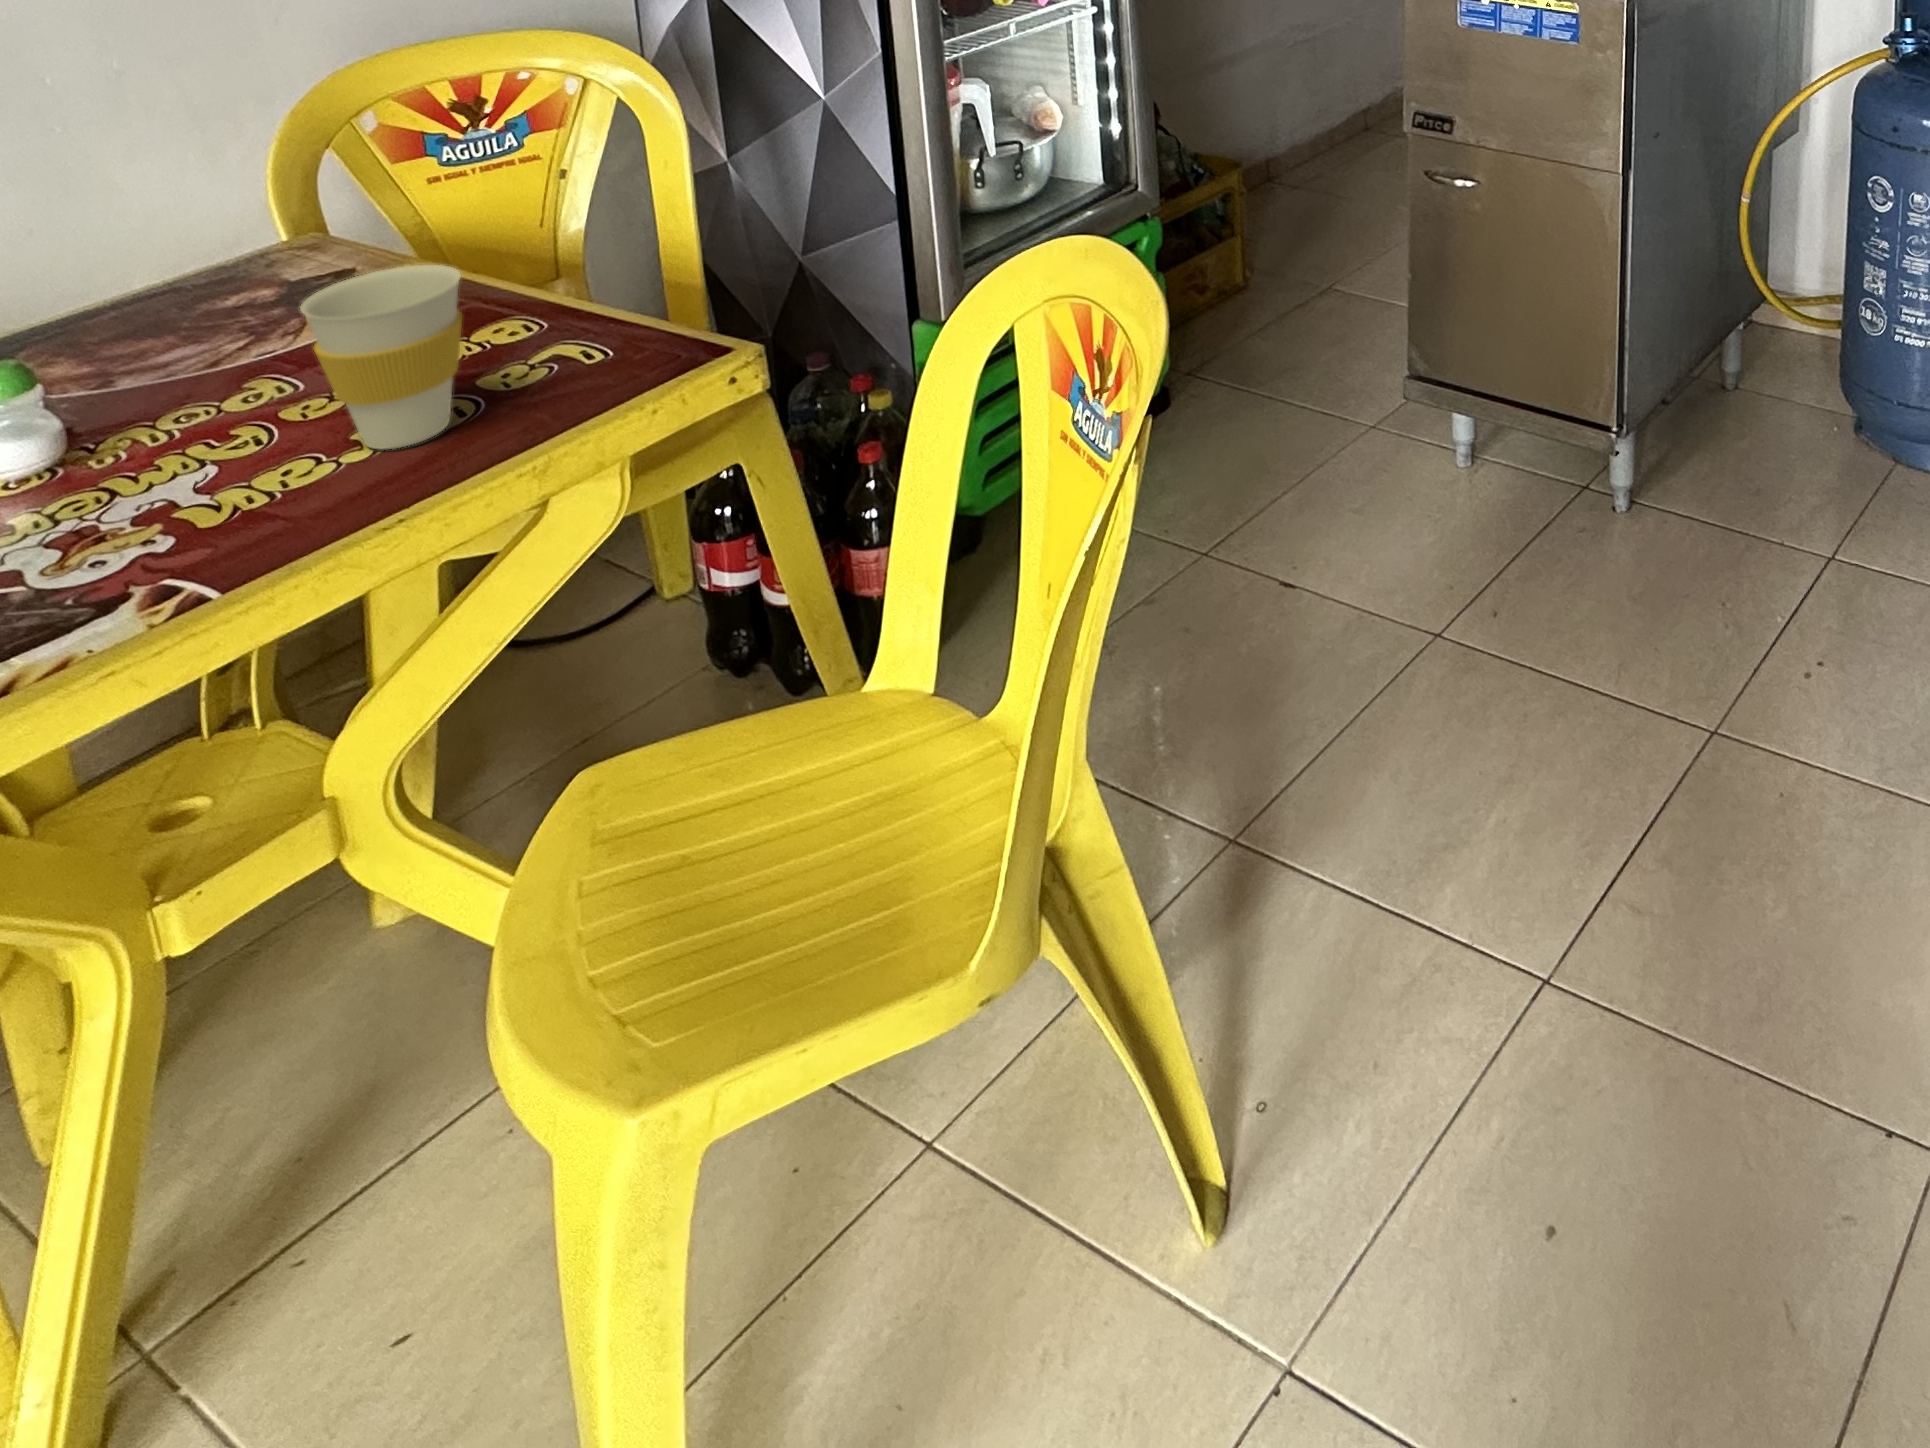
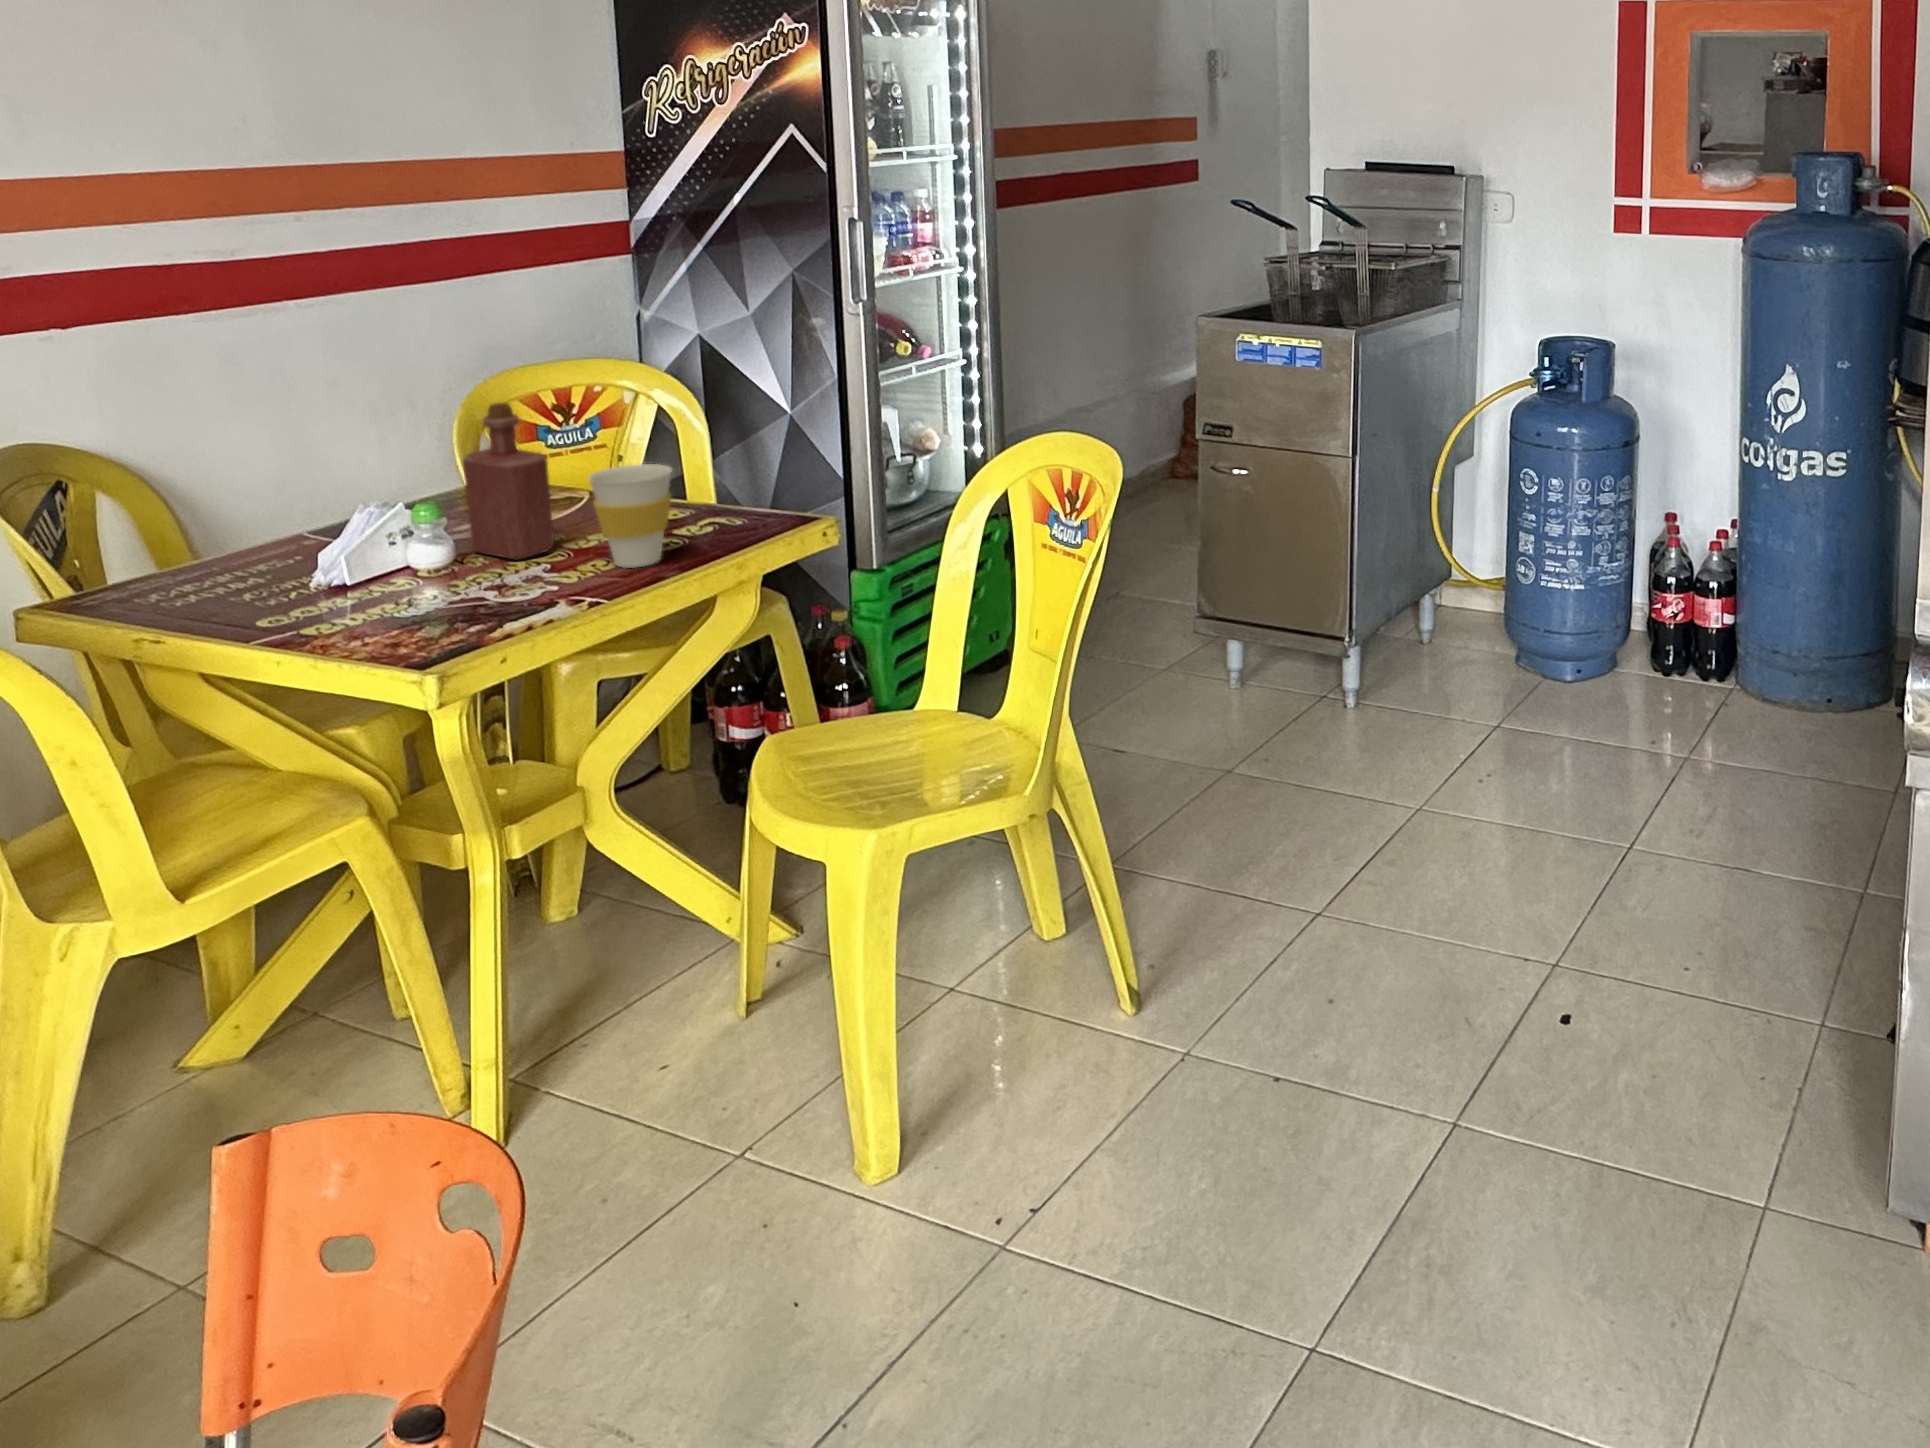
bottle: none [130,162,297,424] -> present [463,403,554,560]

